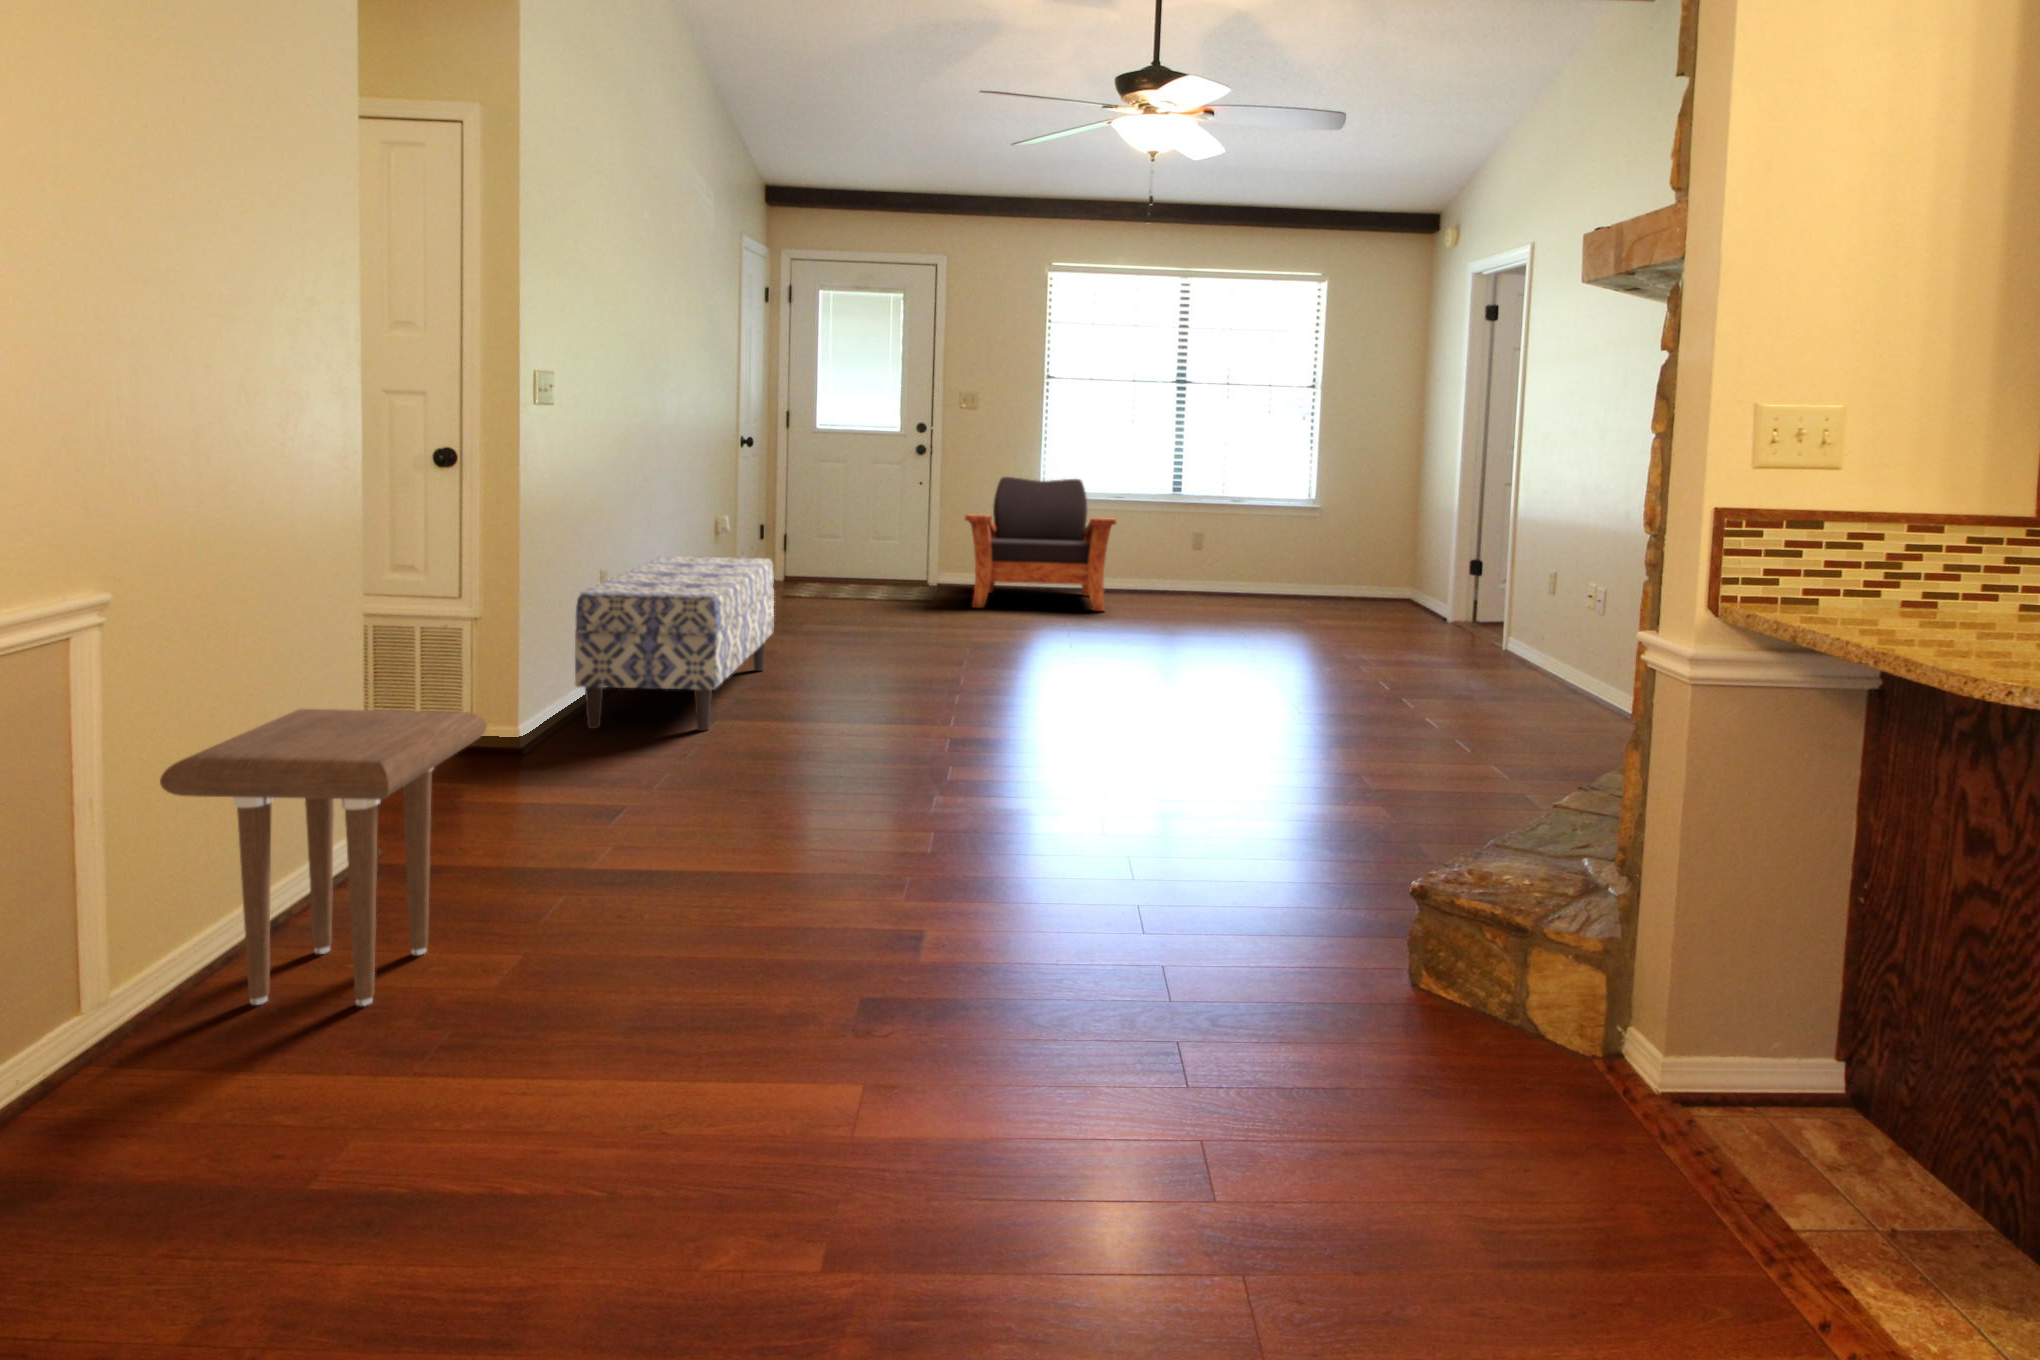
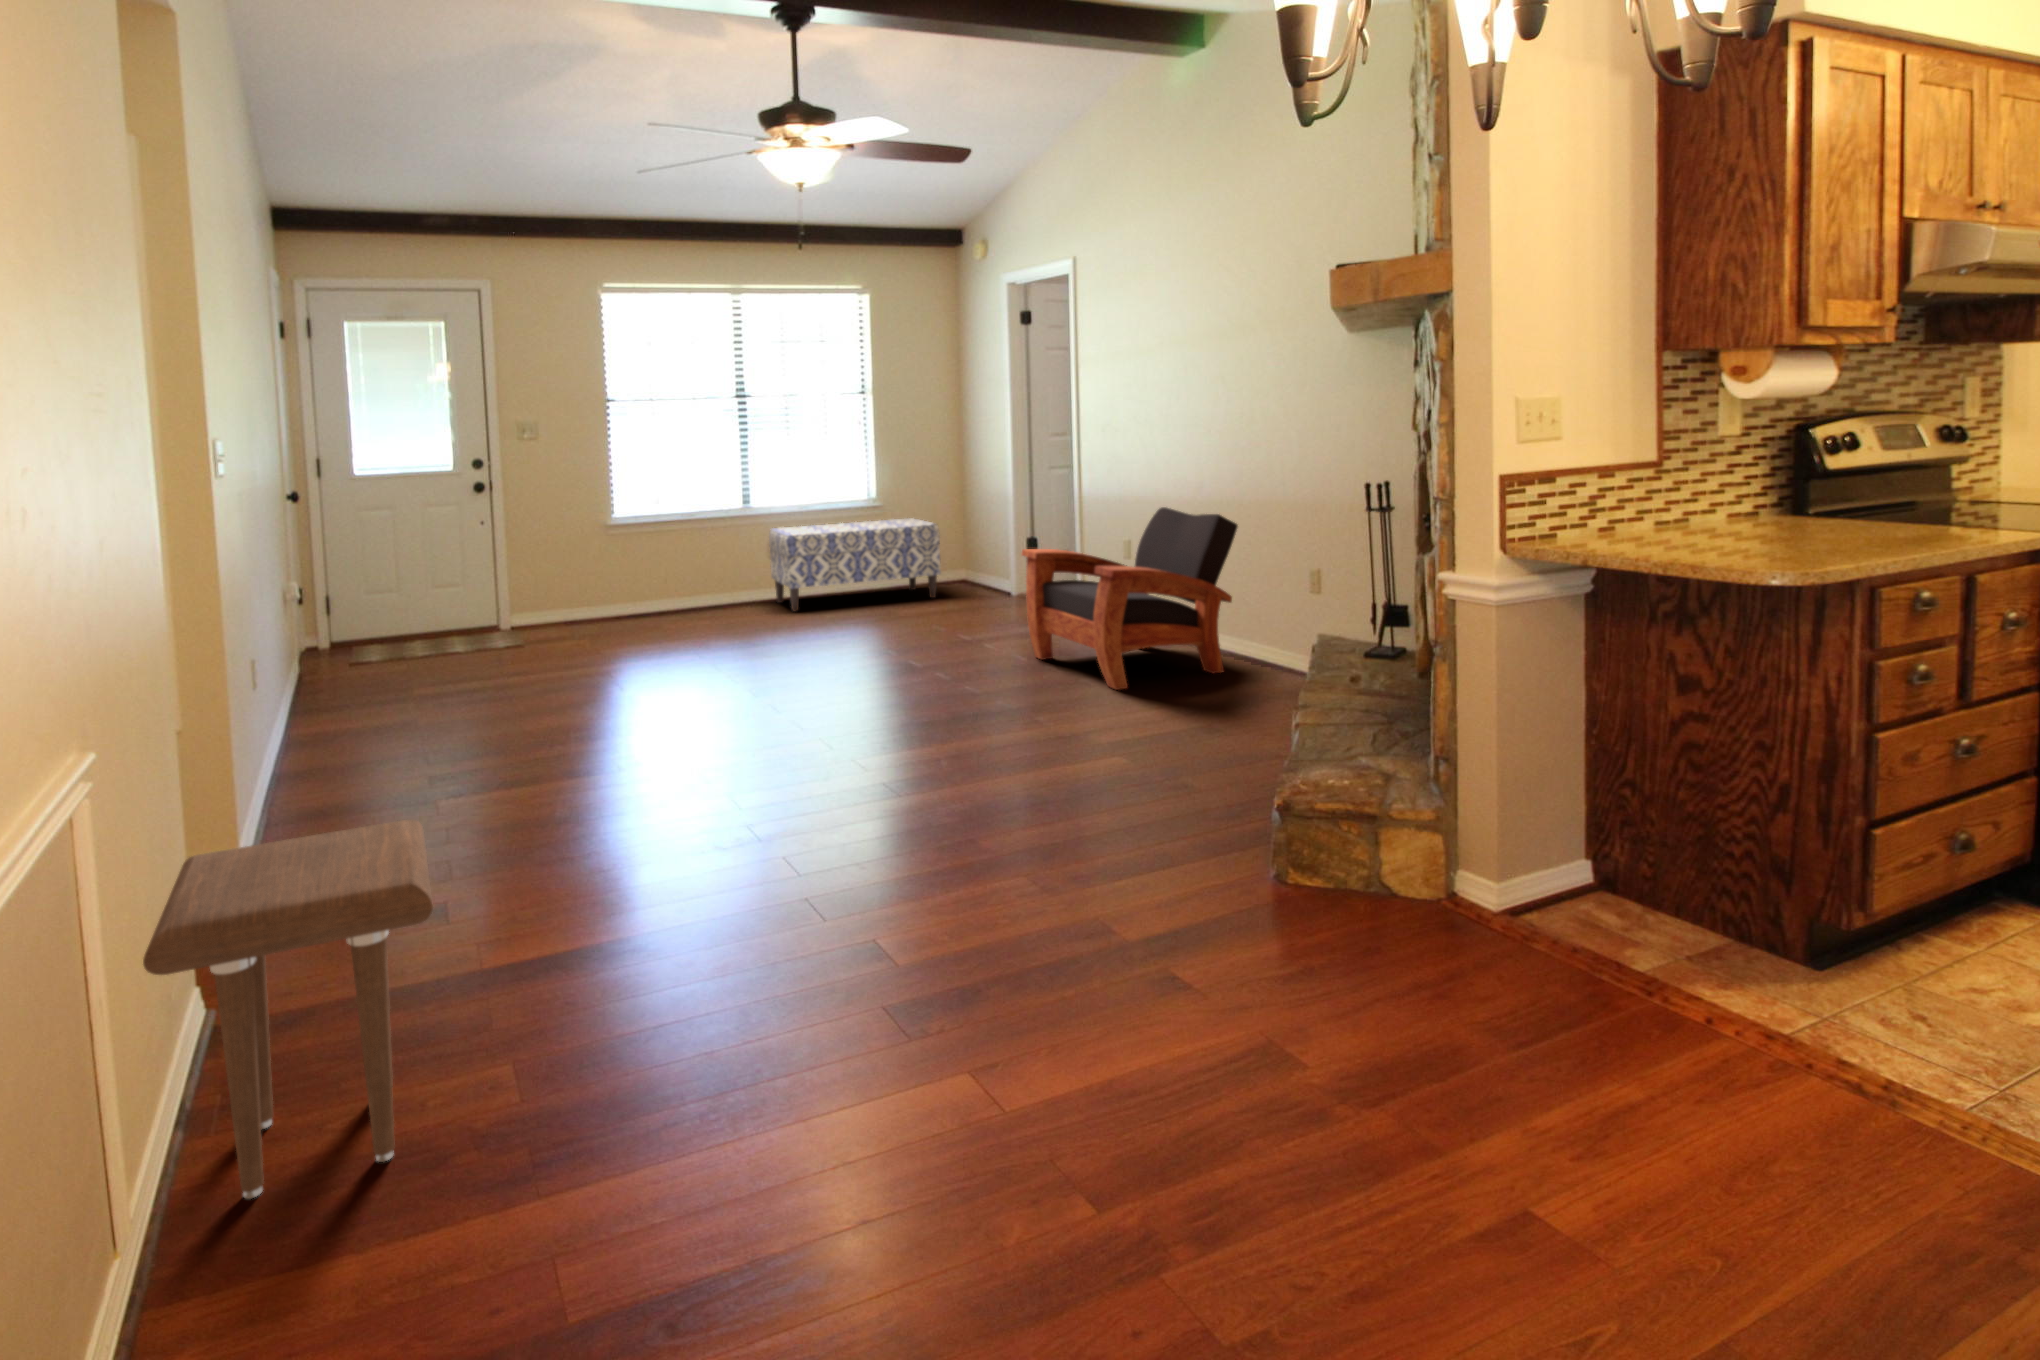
armchair: present [965,477,1116,611] -> present [1022,507,1238,690]
bench: present [575,556,774,731] -> present [769,518,941,612]

